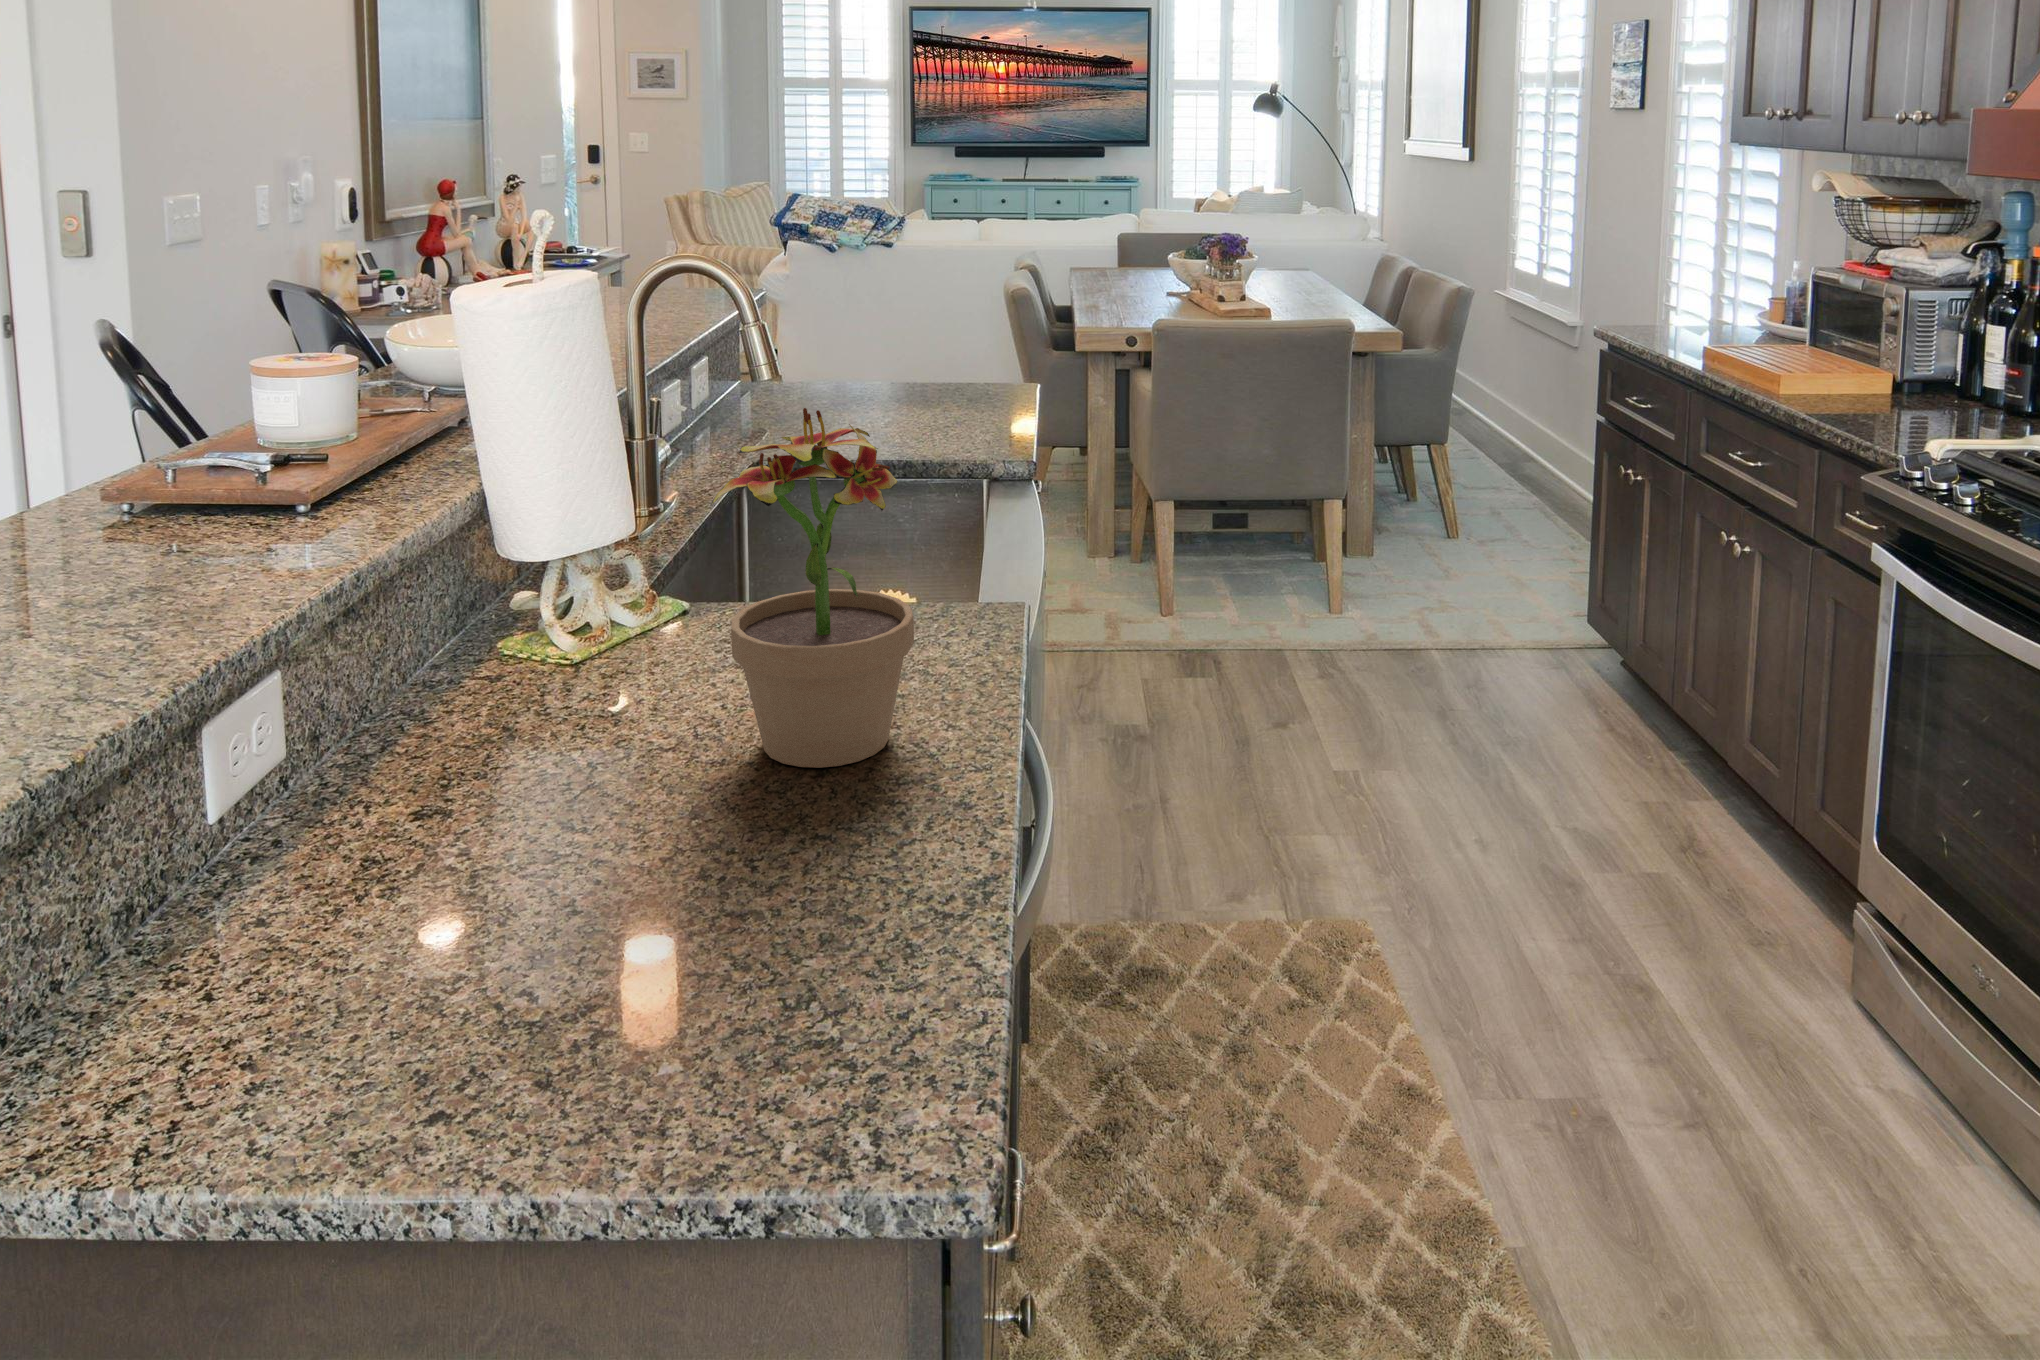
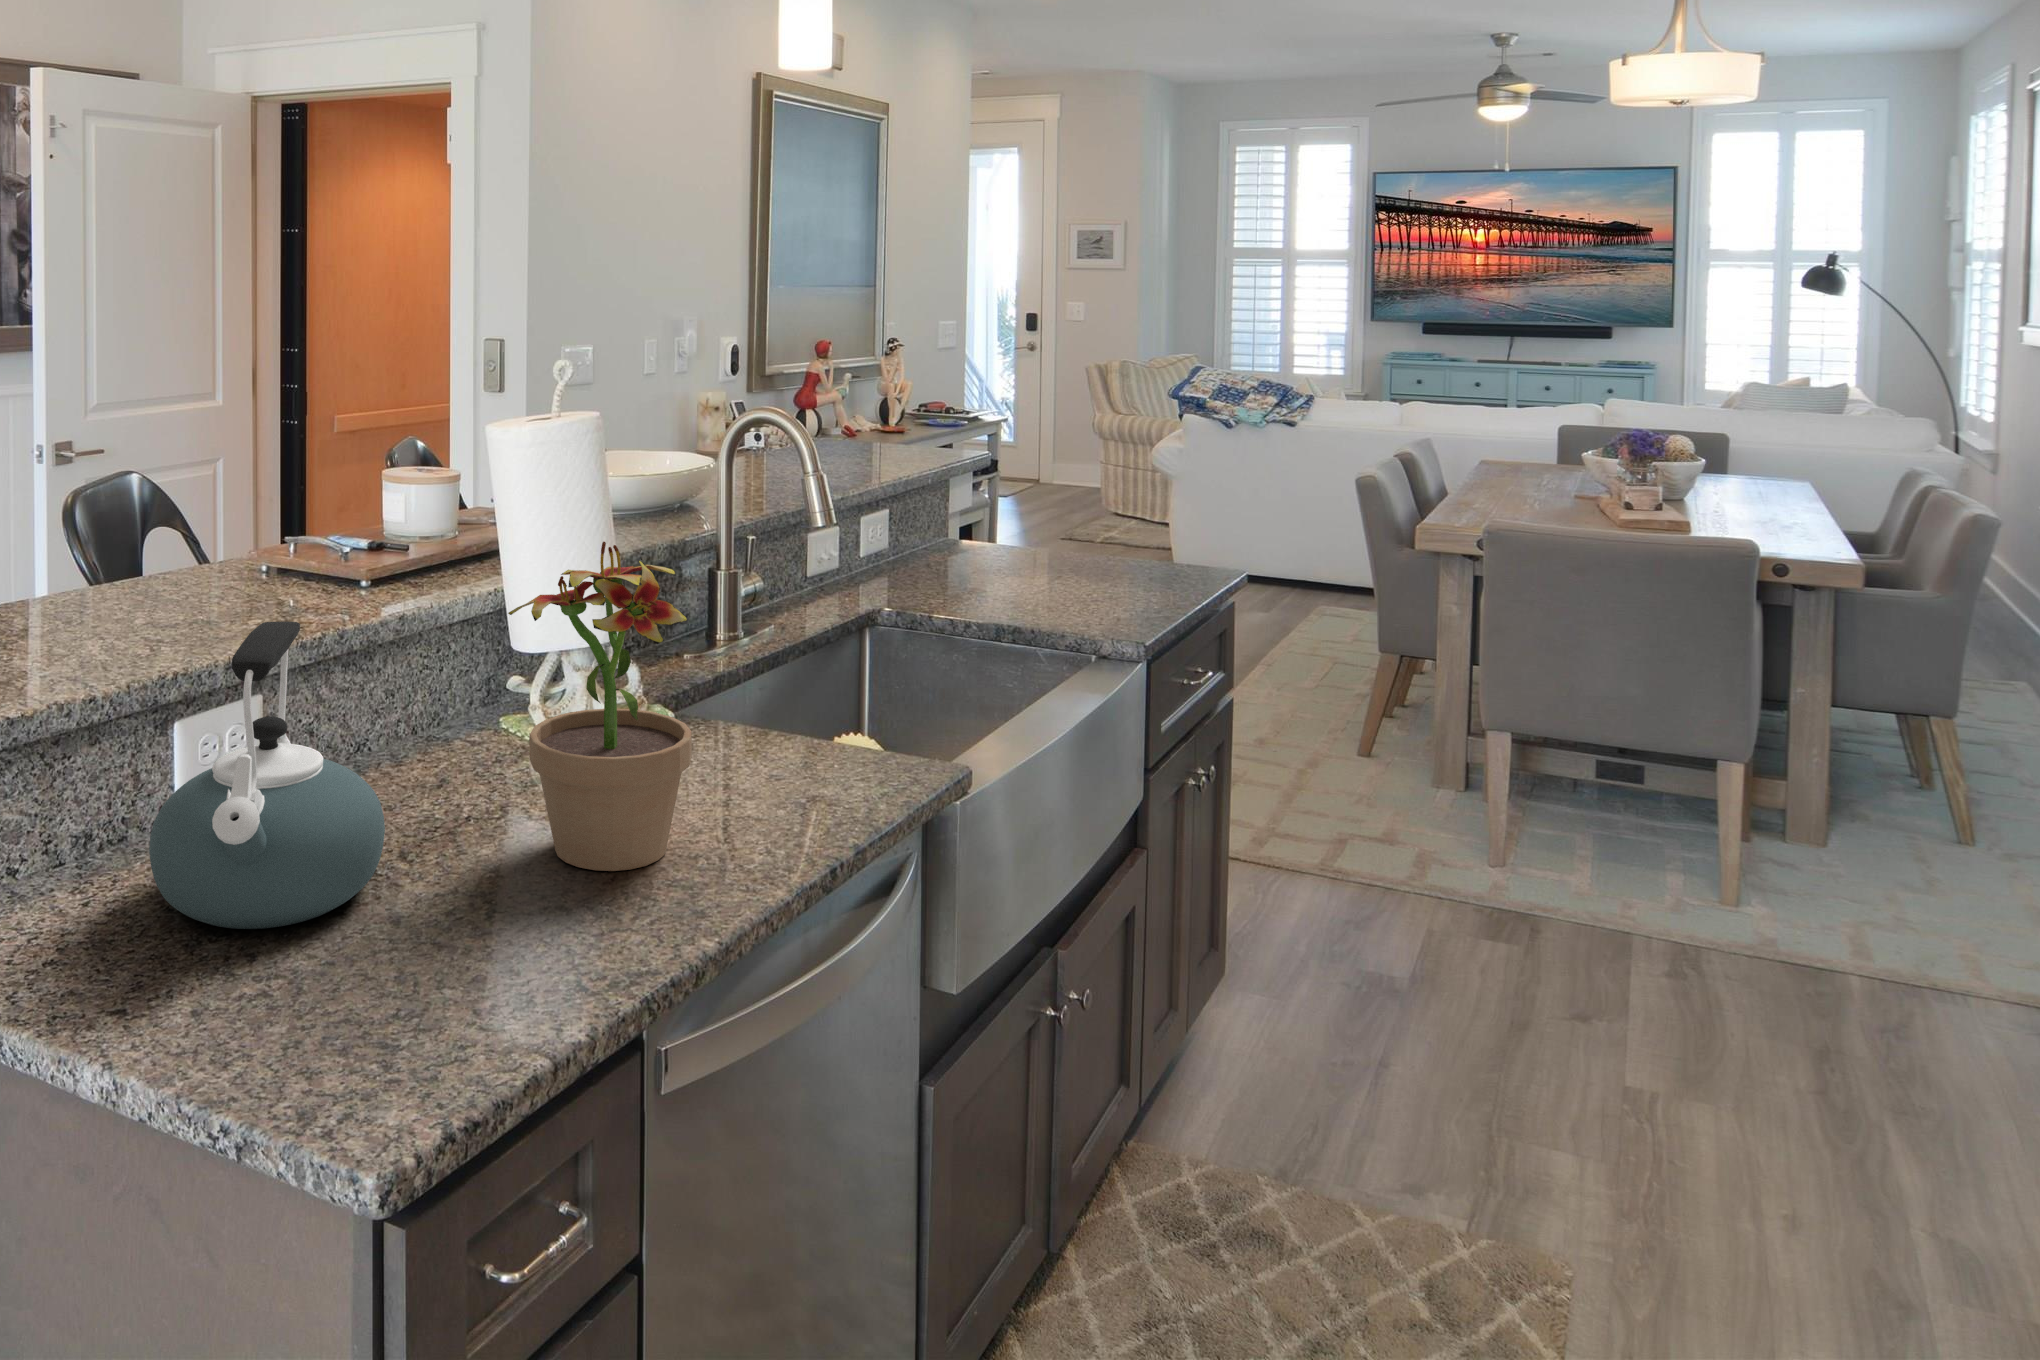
kettle: none [329,556,642,950] -> present [149,622,385,929]

